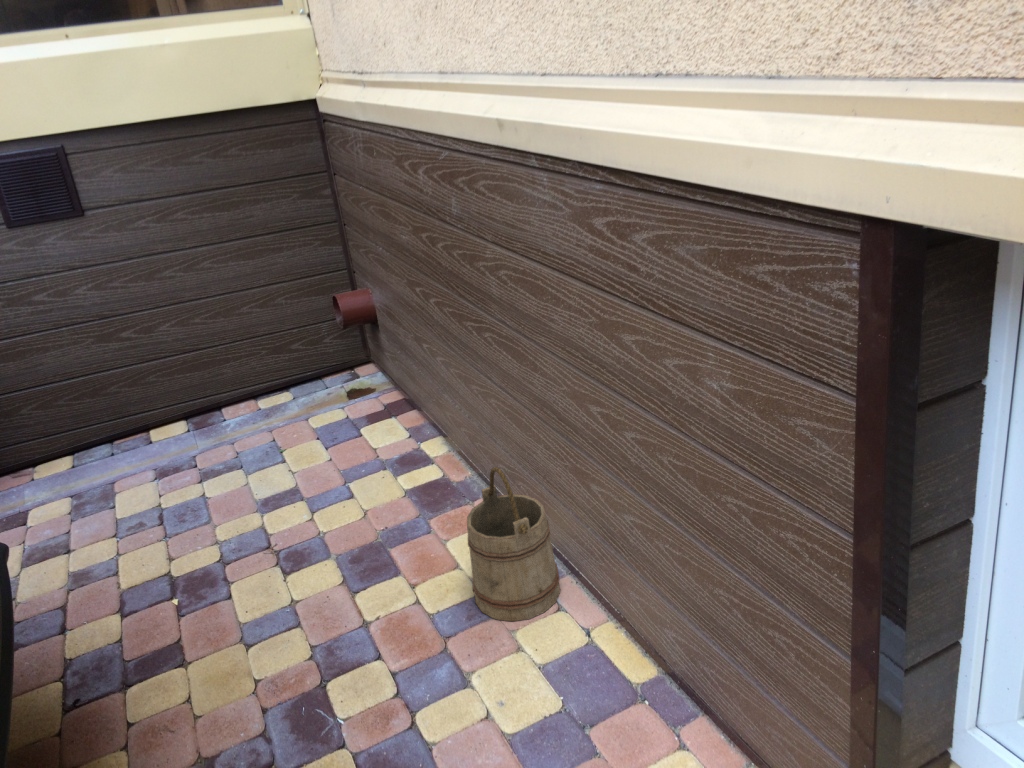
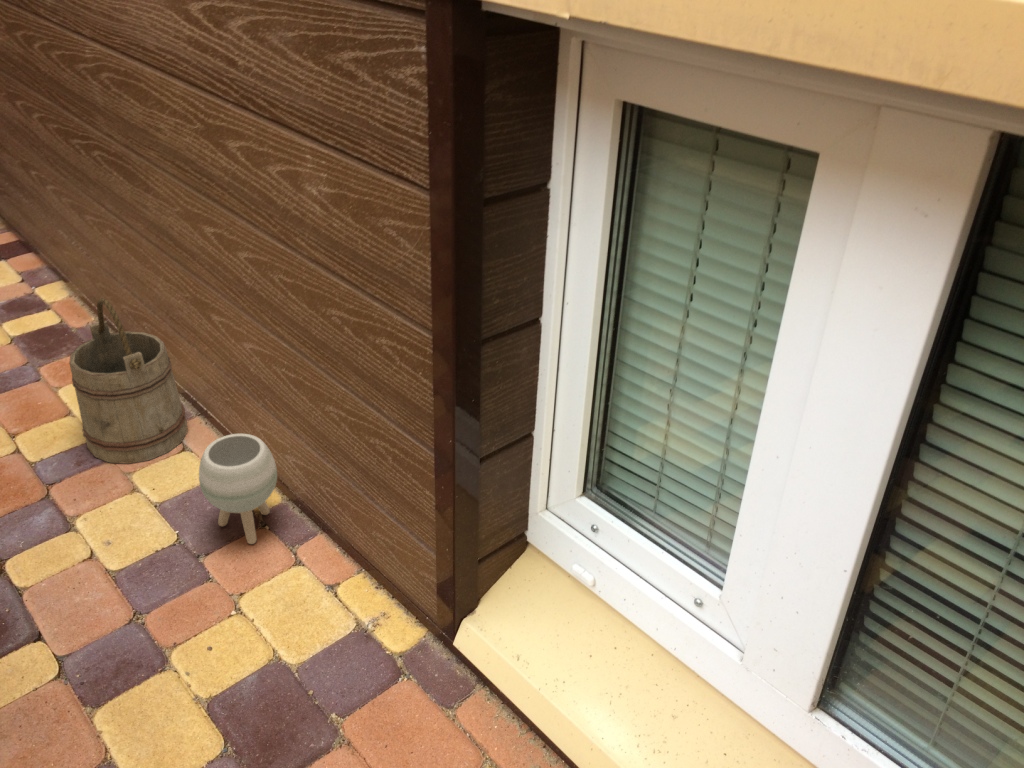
planter: none [586,605,659,721] -> present [199,434,277,544]

